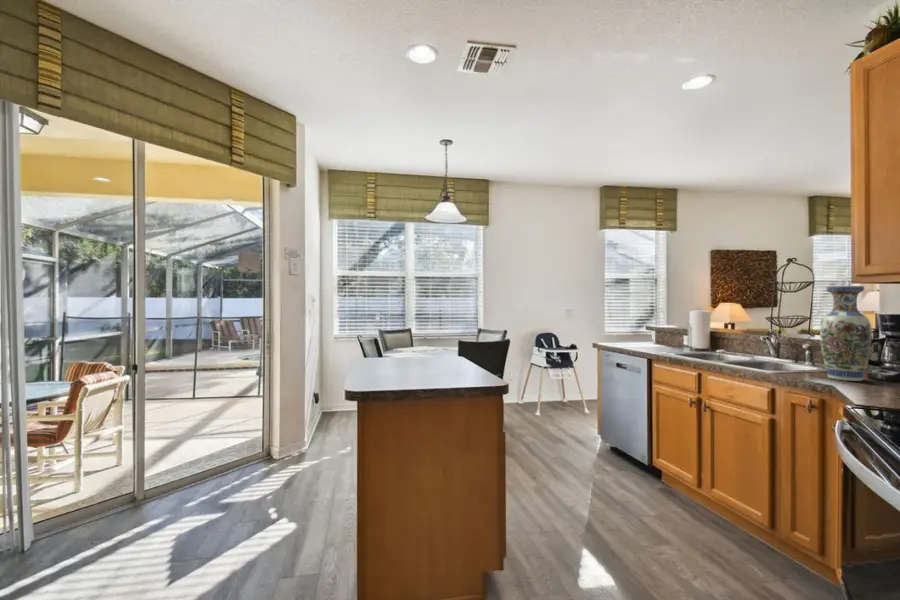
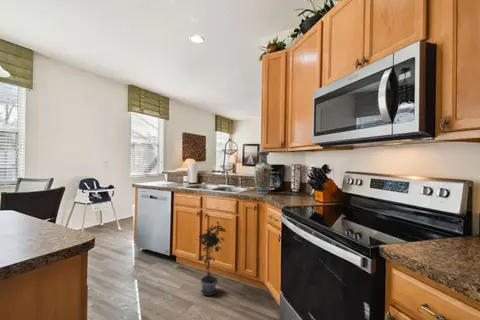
potted plant: none [675,420,738,551] -> present [199,222,225,295]

